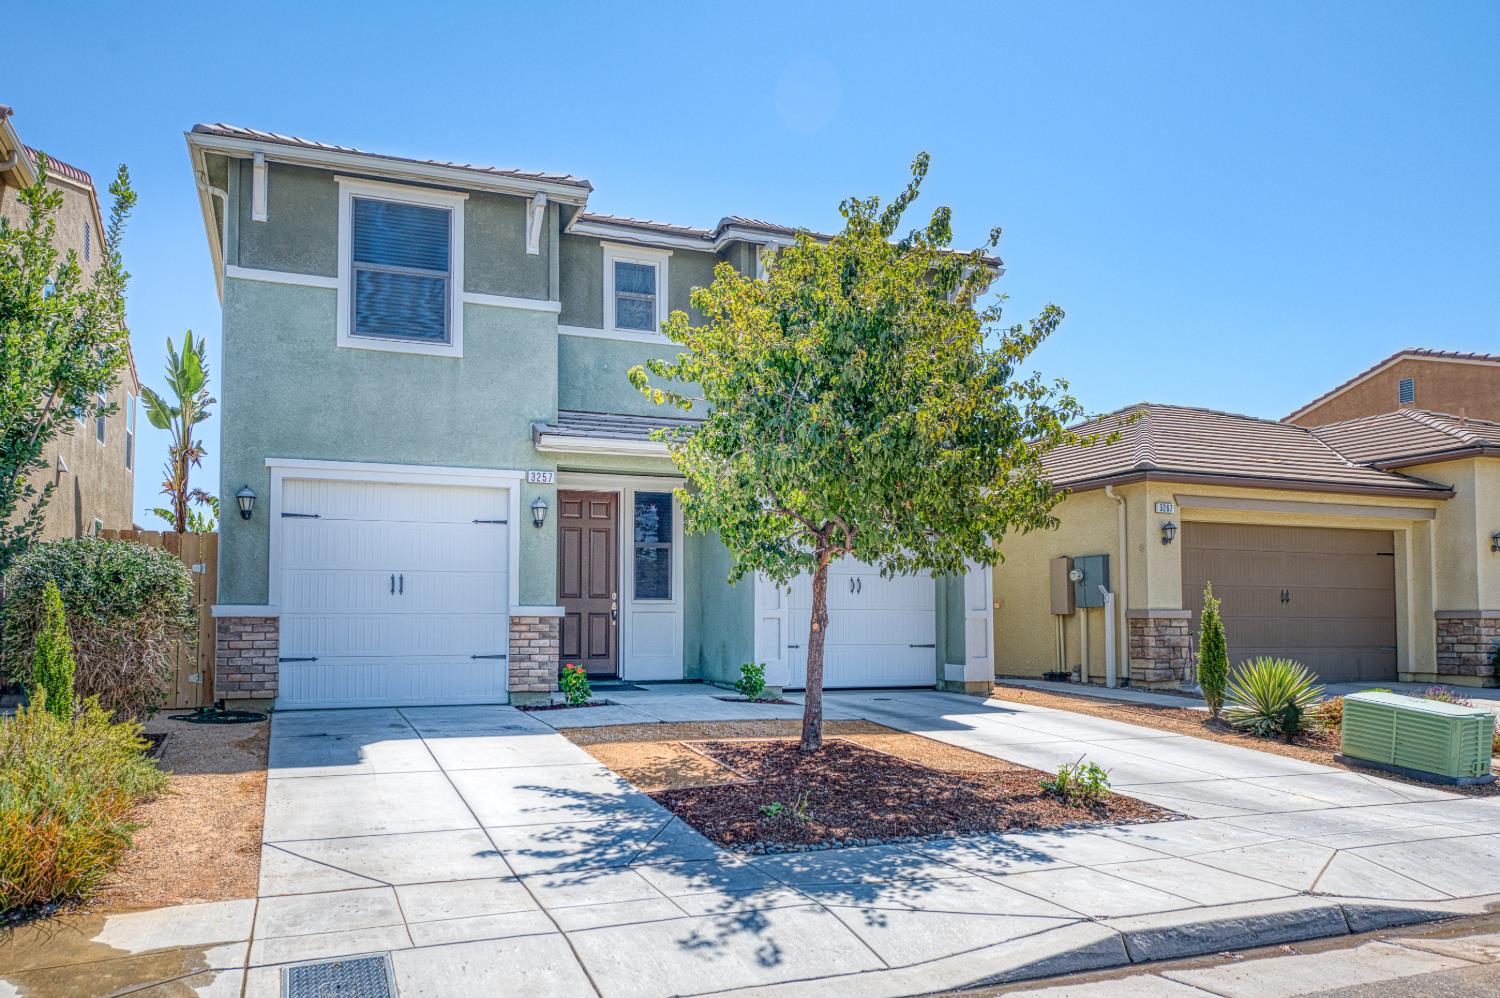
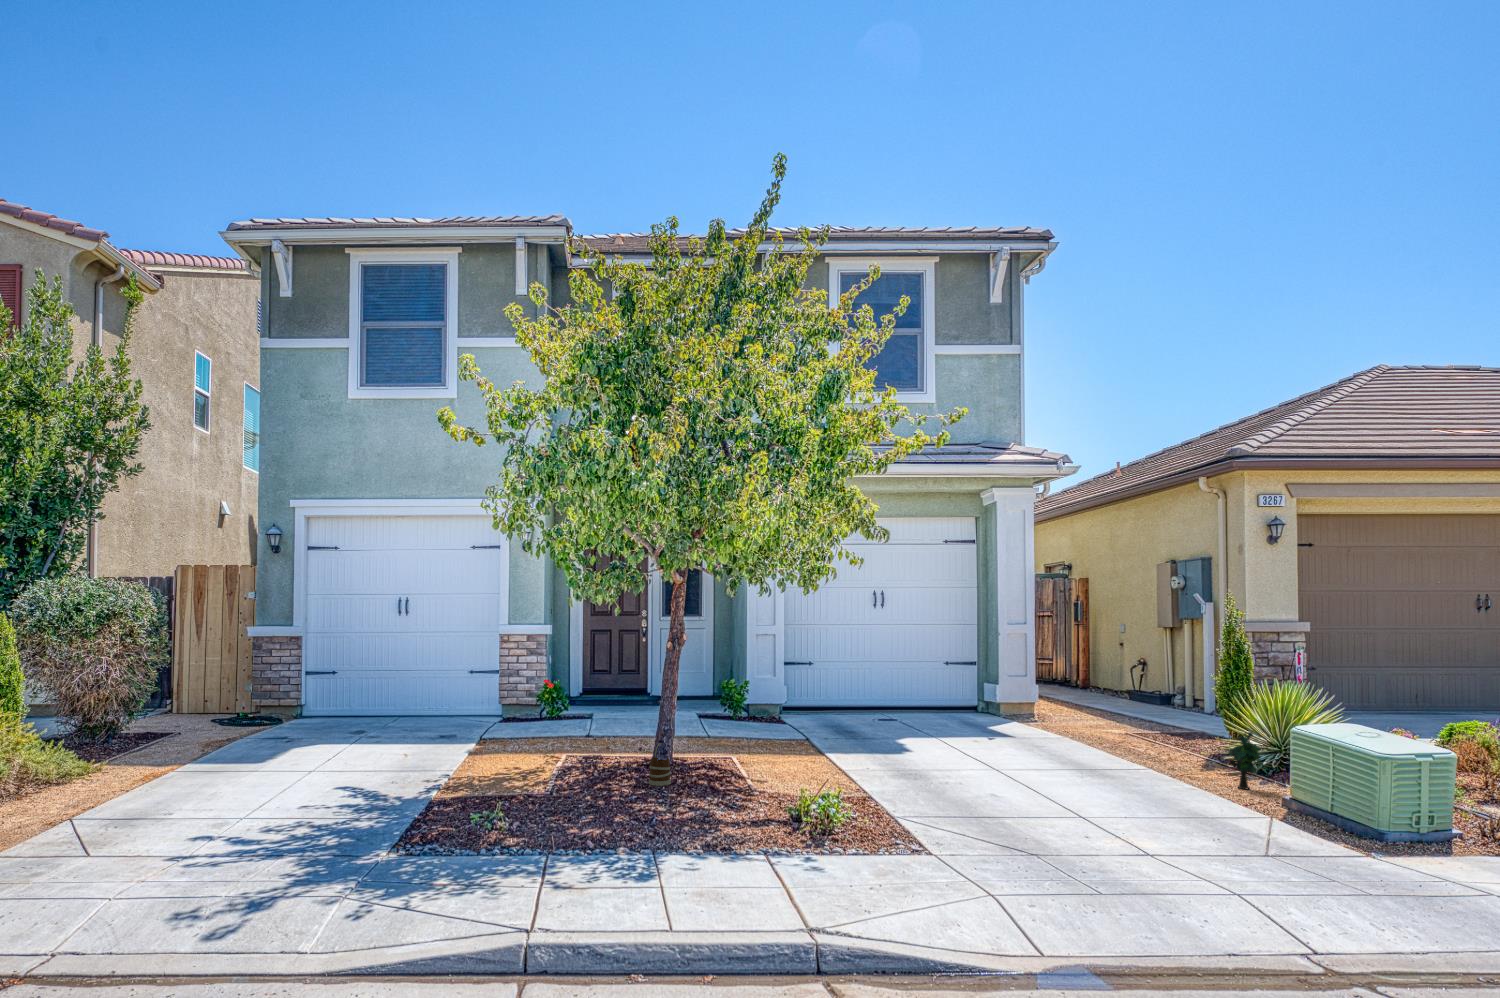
wooden bucket: none [821,722,845,766] -> present [649,743,671,786]

